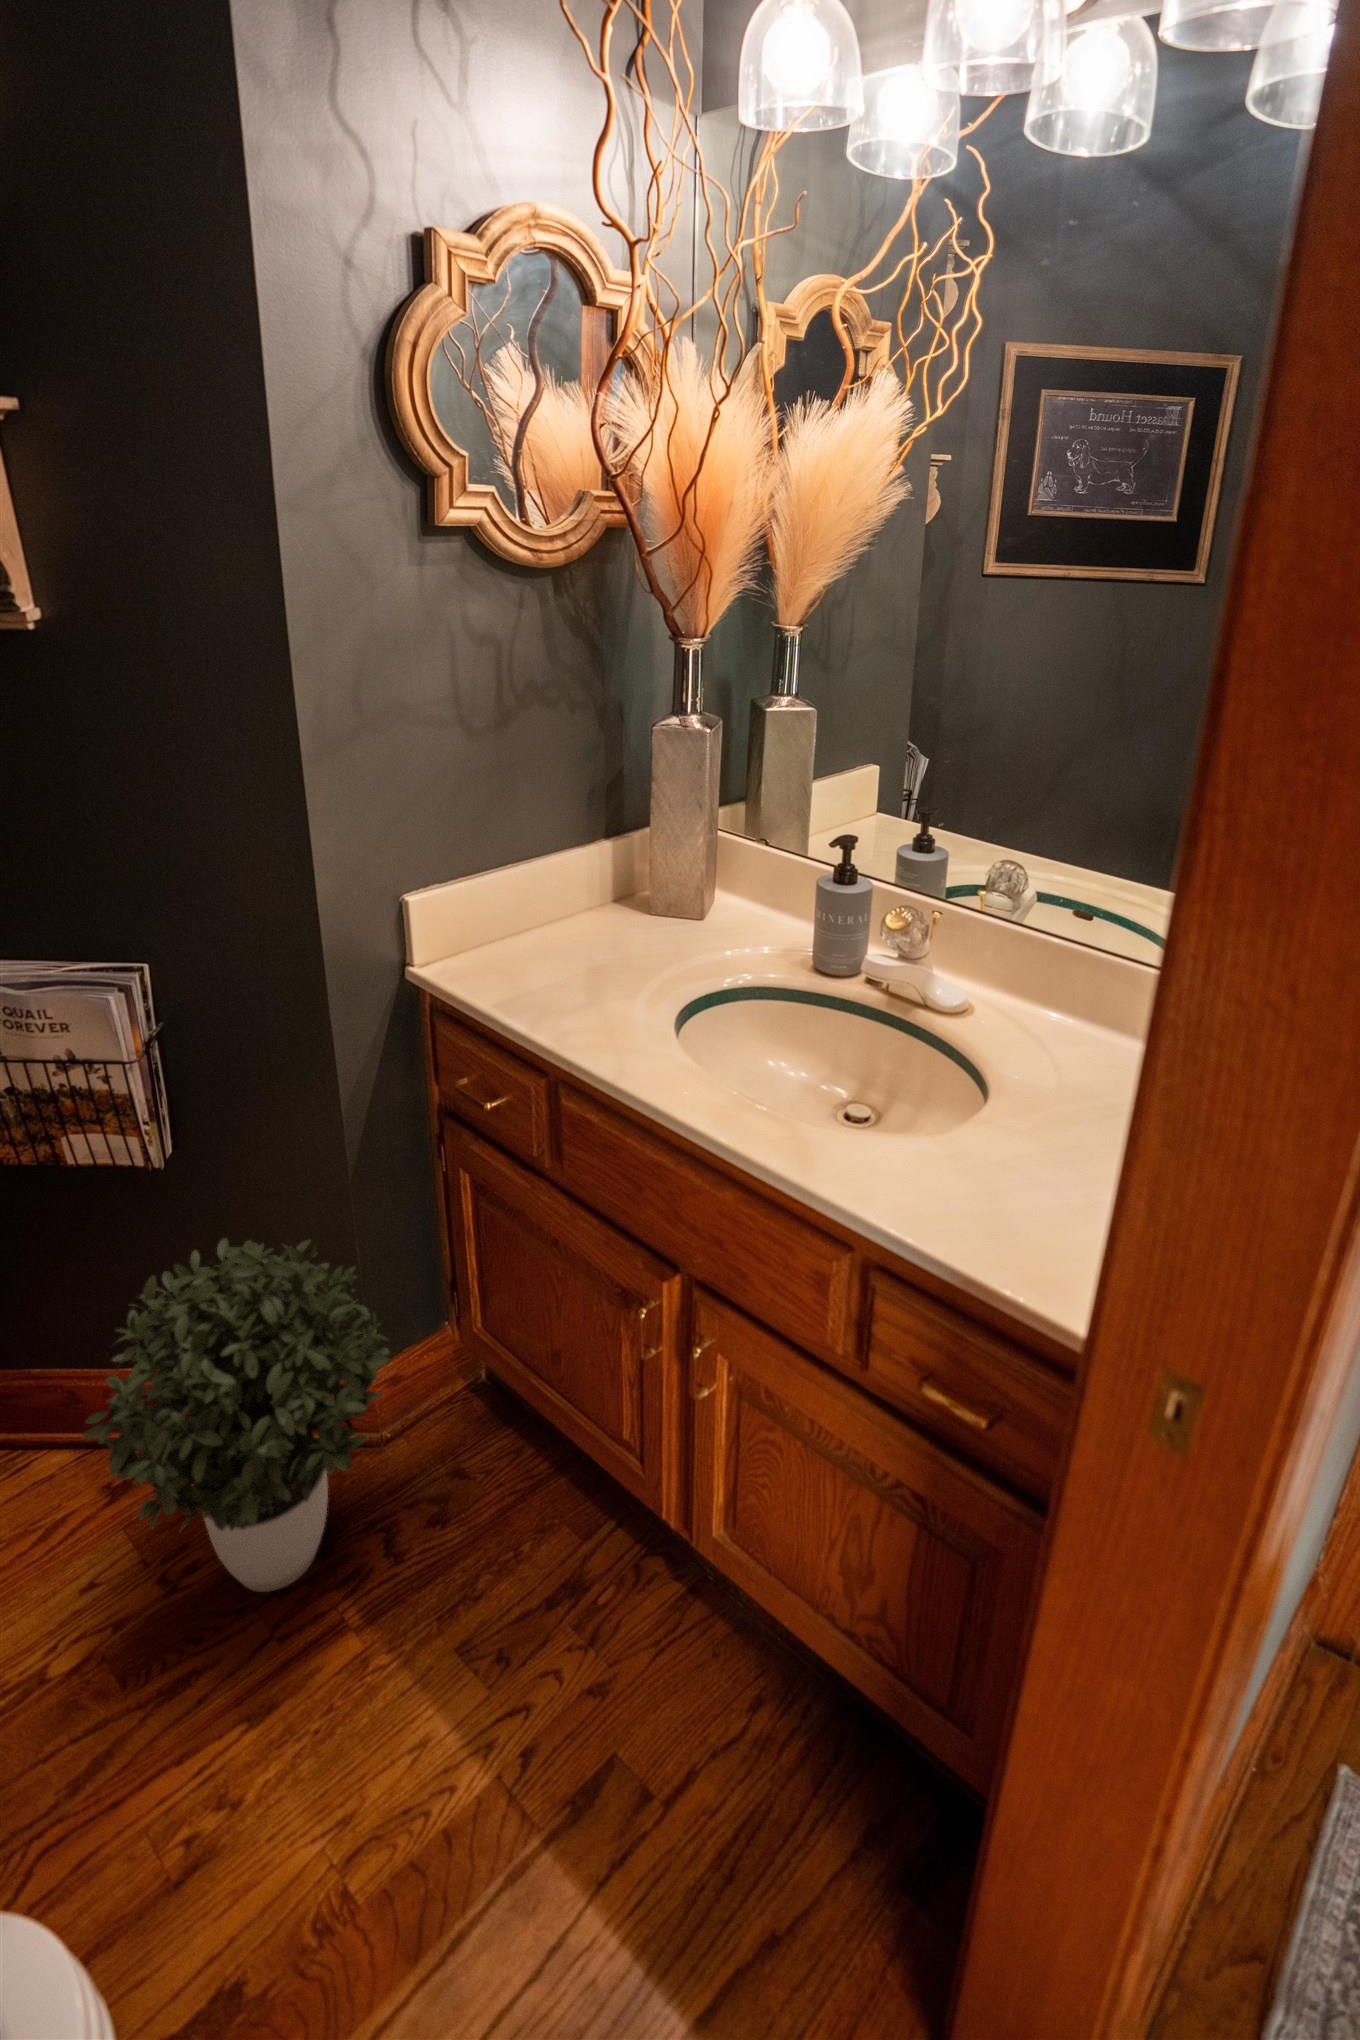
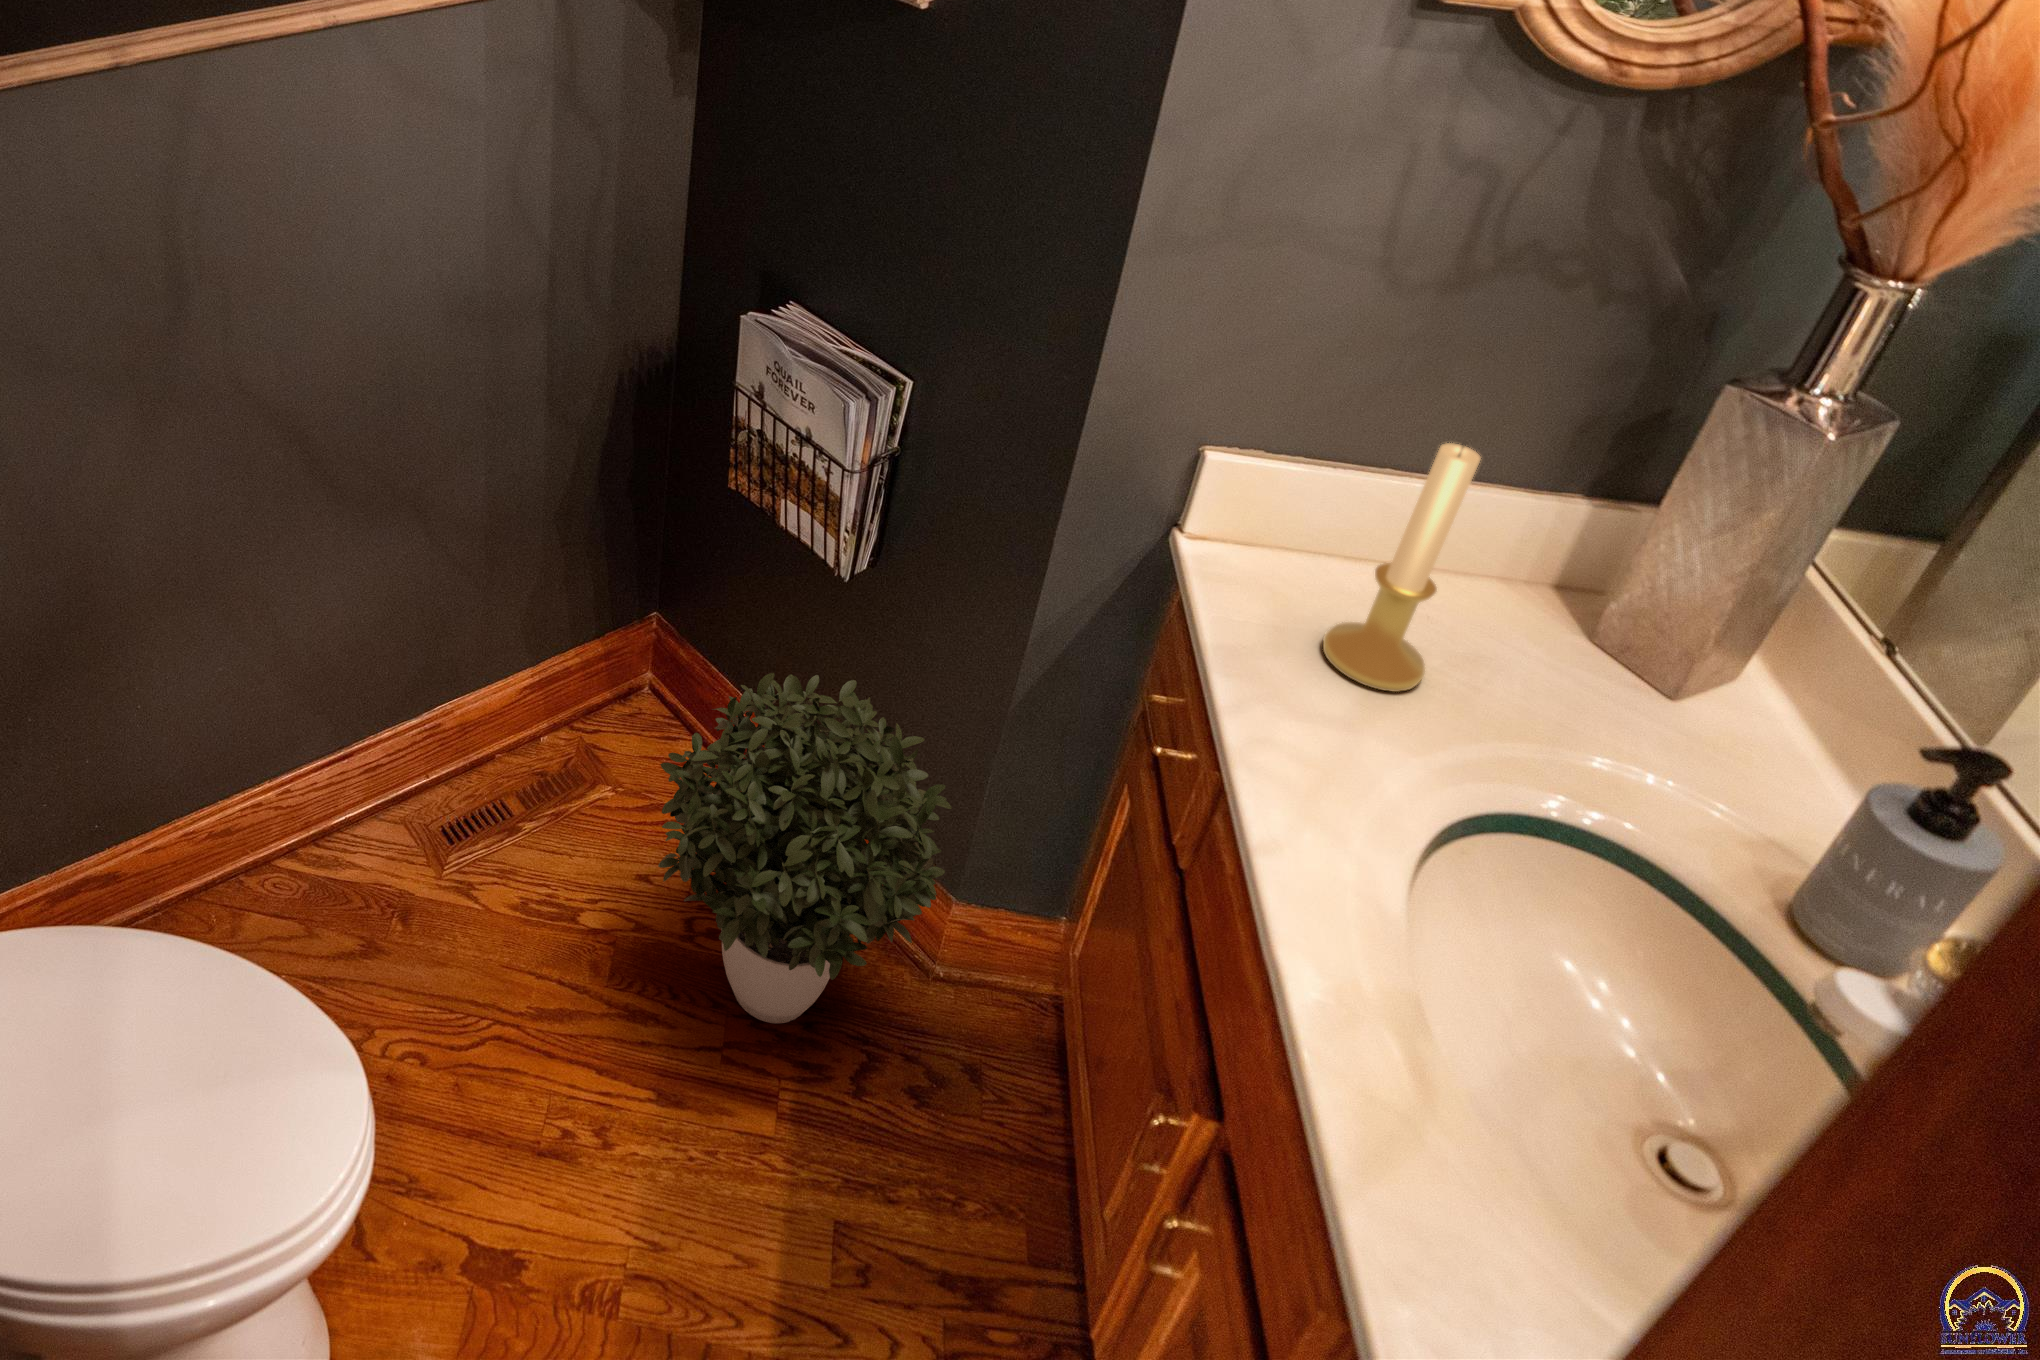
candle holder: none [548,799,610,981] -> present [1323,443,1480,692]

